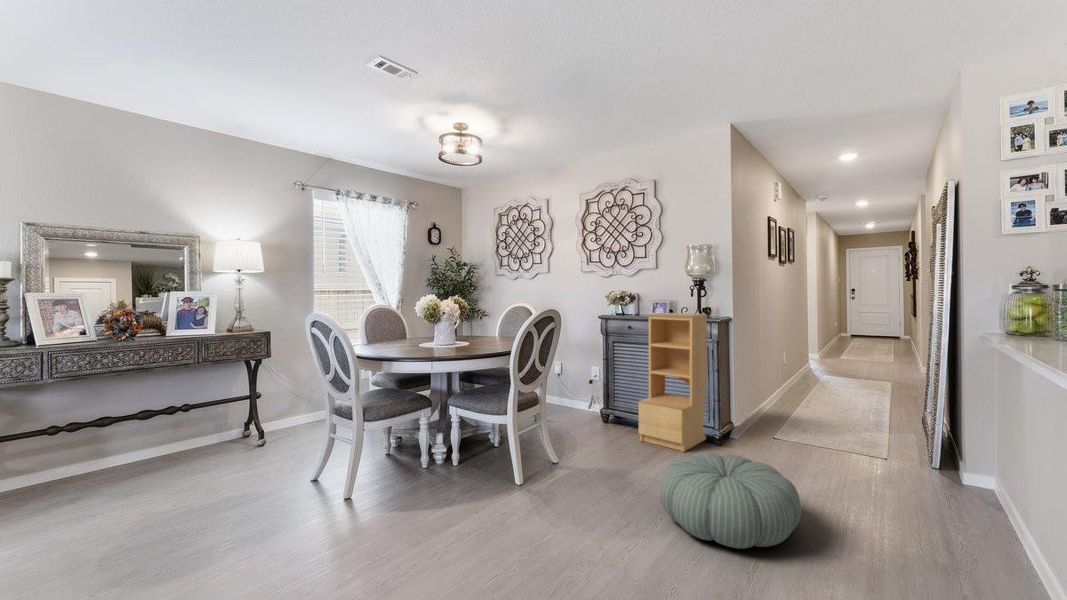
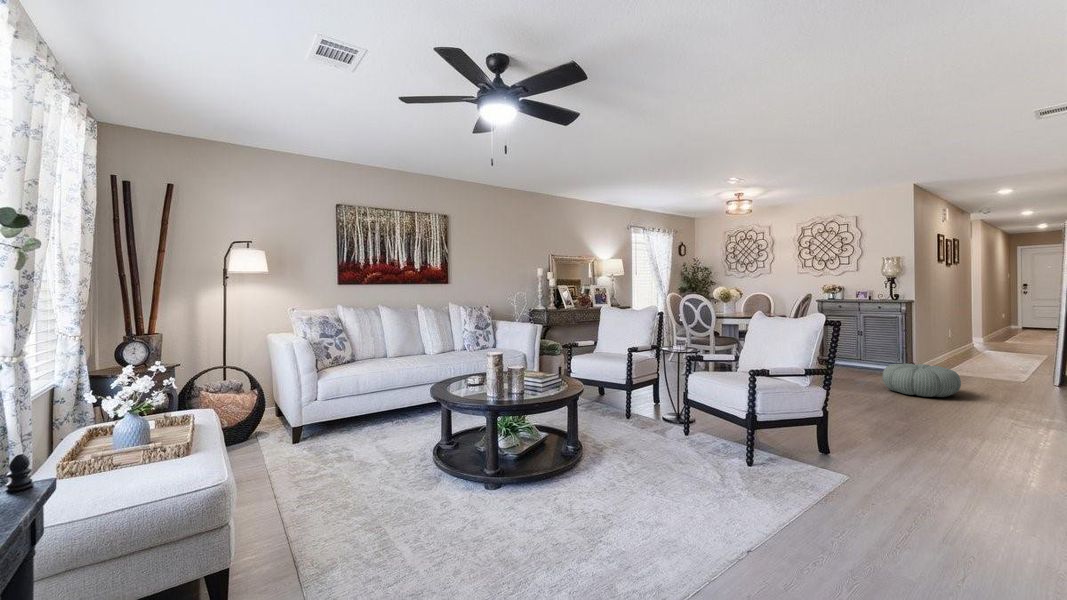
bookshelf: present [638,313,707,452] -> none [853,298,898,375]

